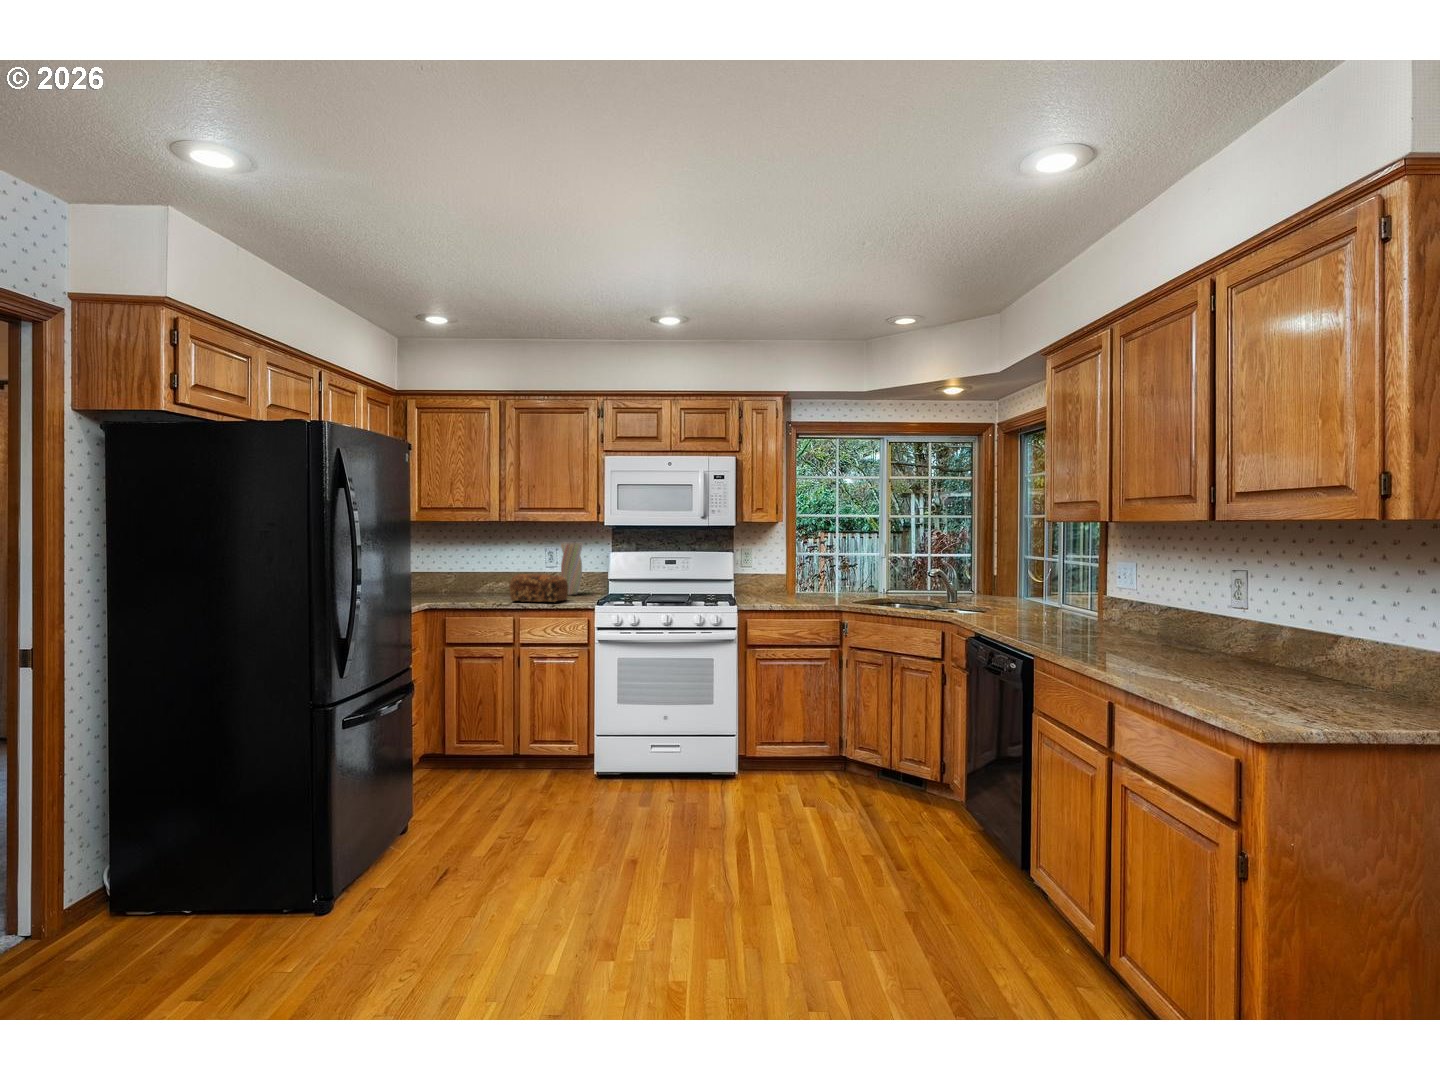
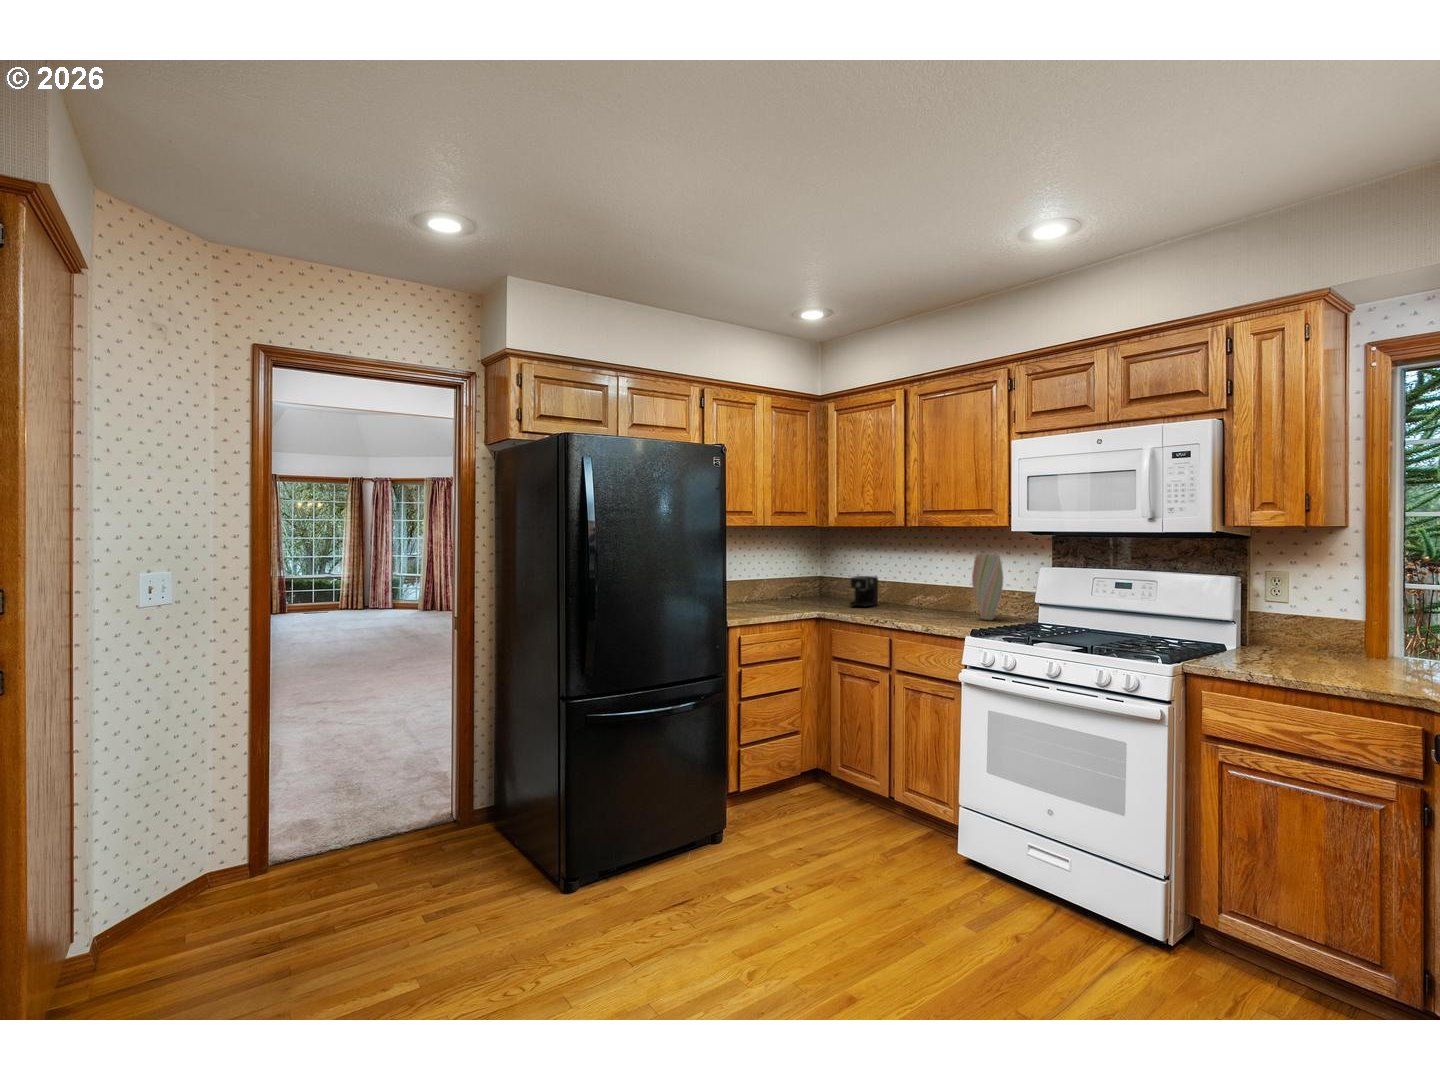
coffee maker: none [434,567,484,595] -> present [850,576,878,606]
bread loaf: present [510,574,568,602] -> none [896,589,963,626]

